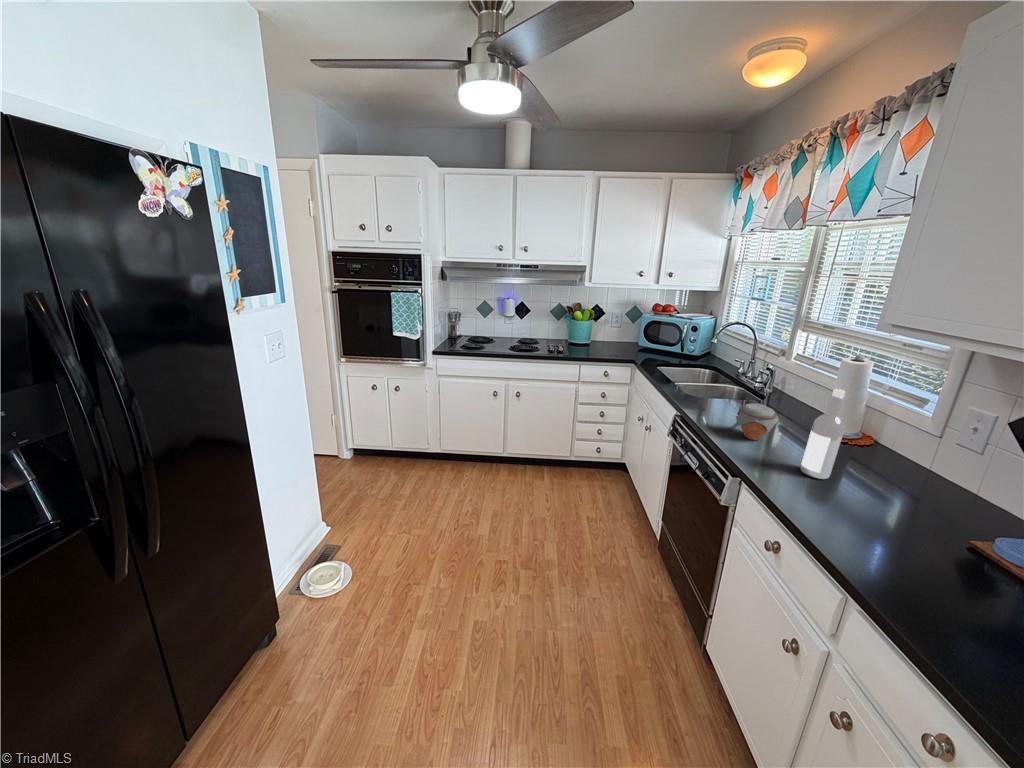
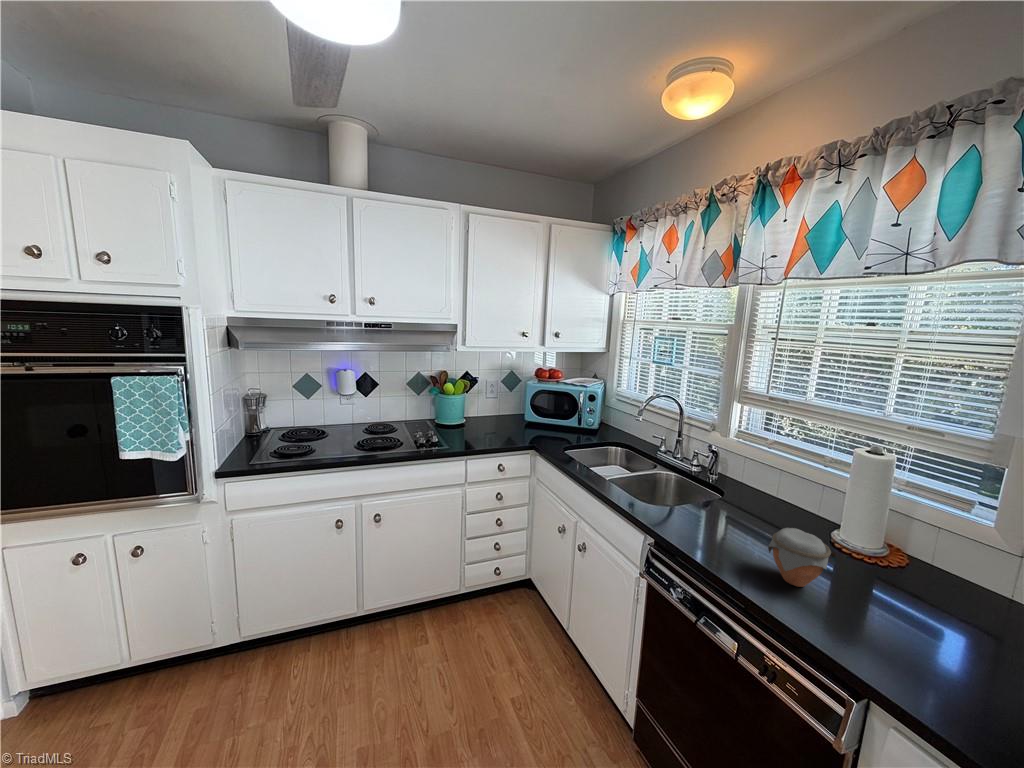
wine bottle: present [801,389,845,479] -> none [918,522,989,666]

